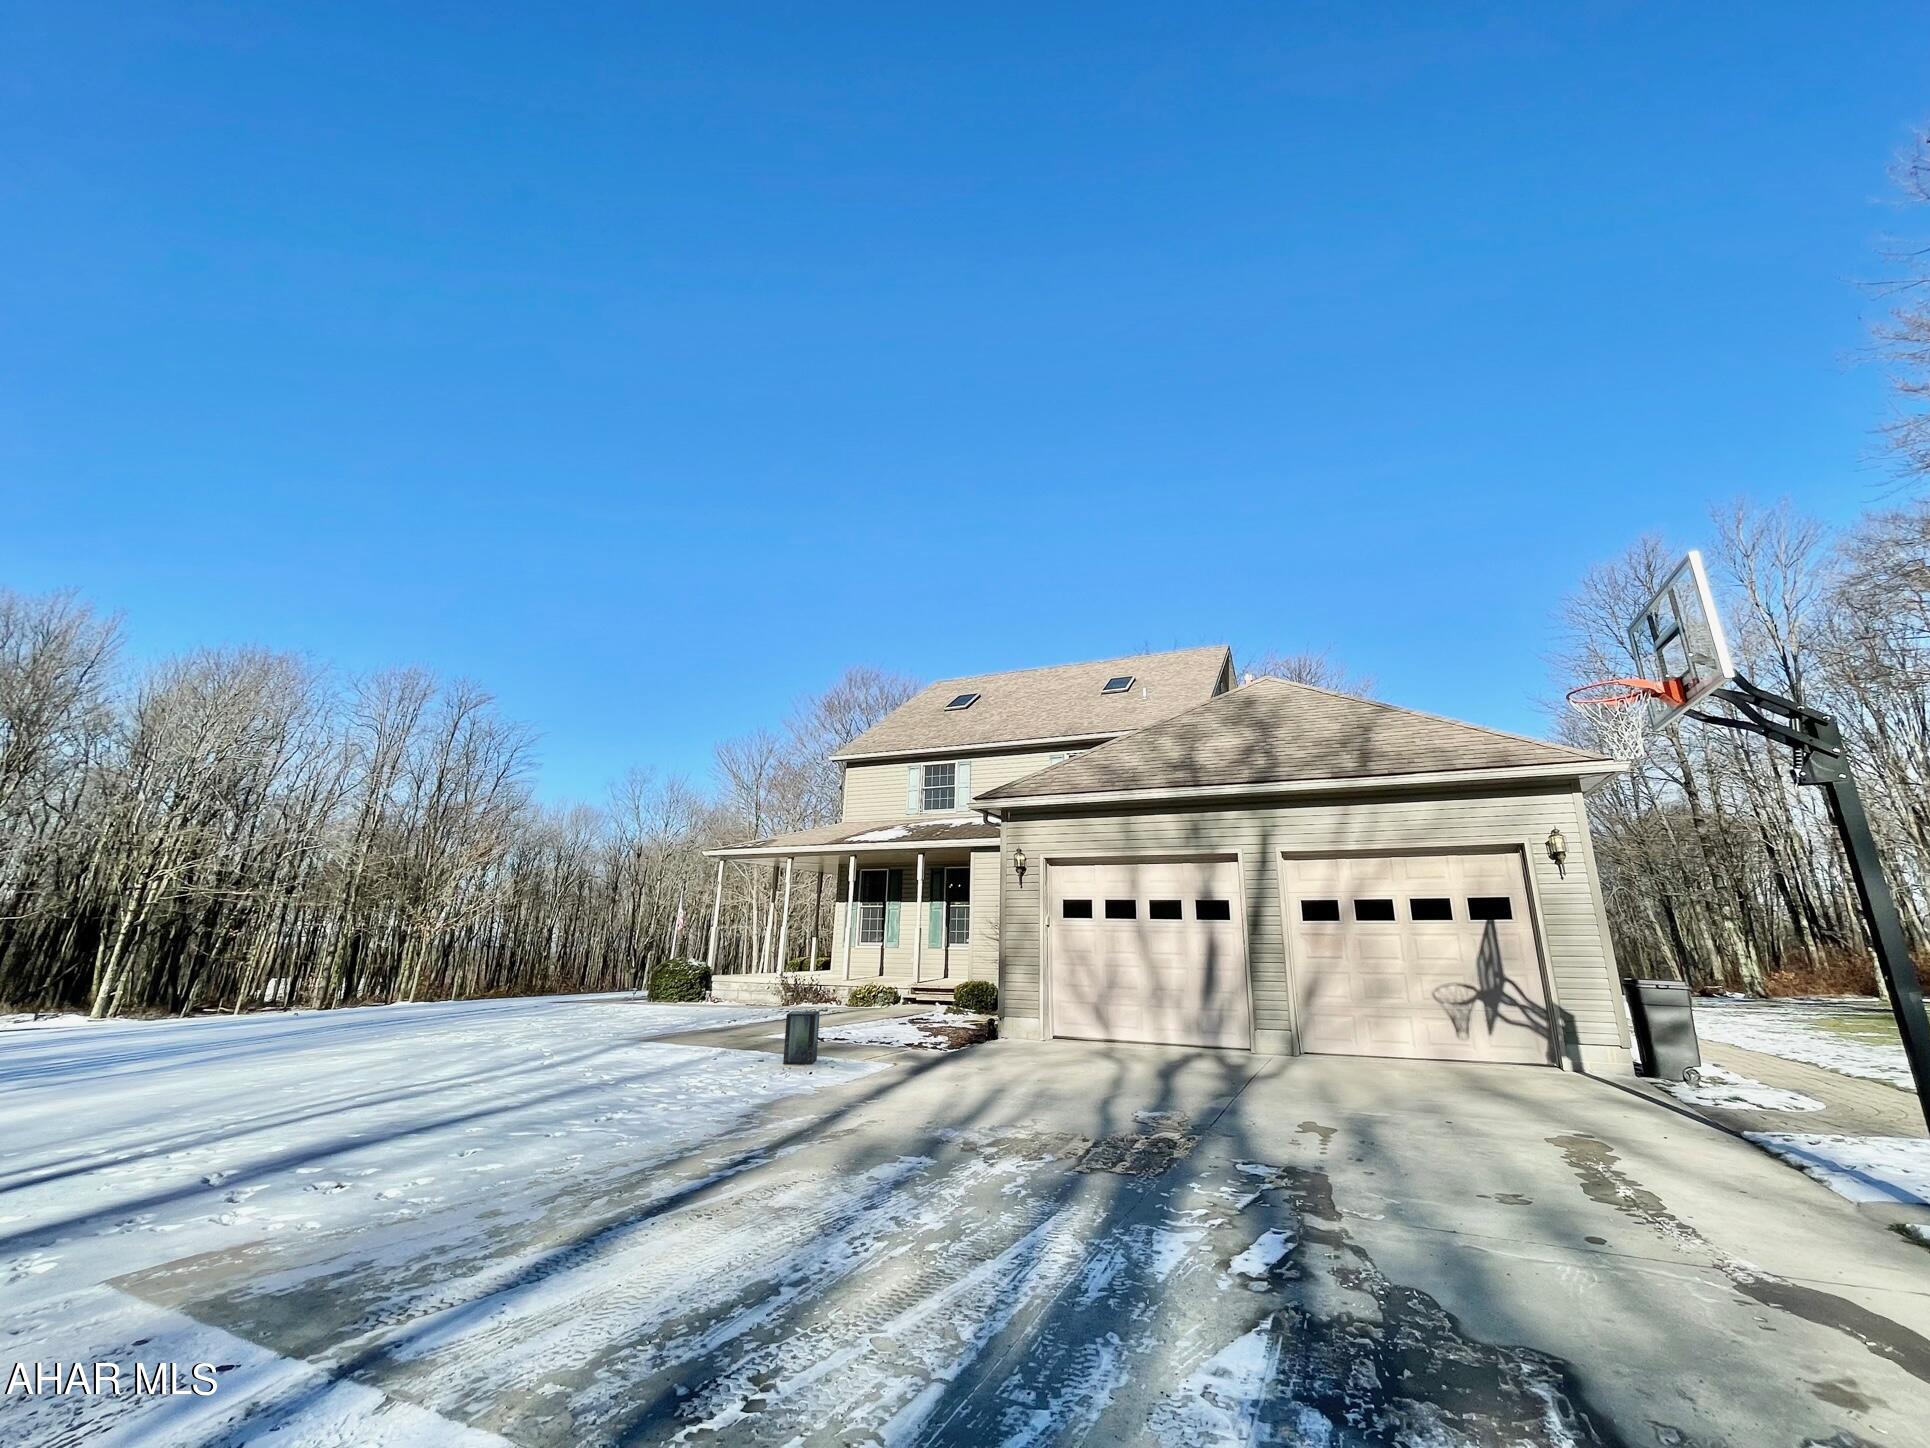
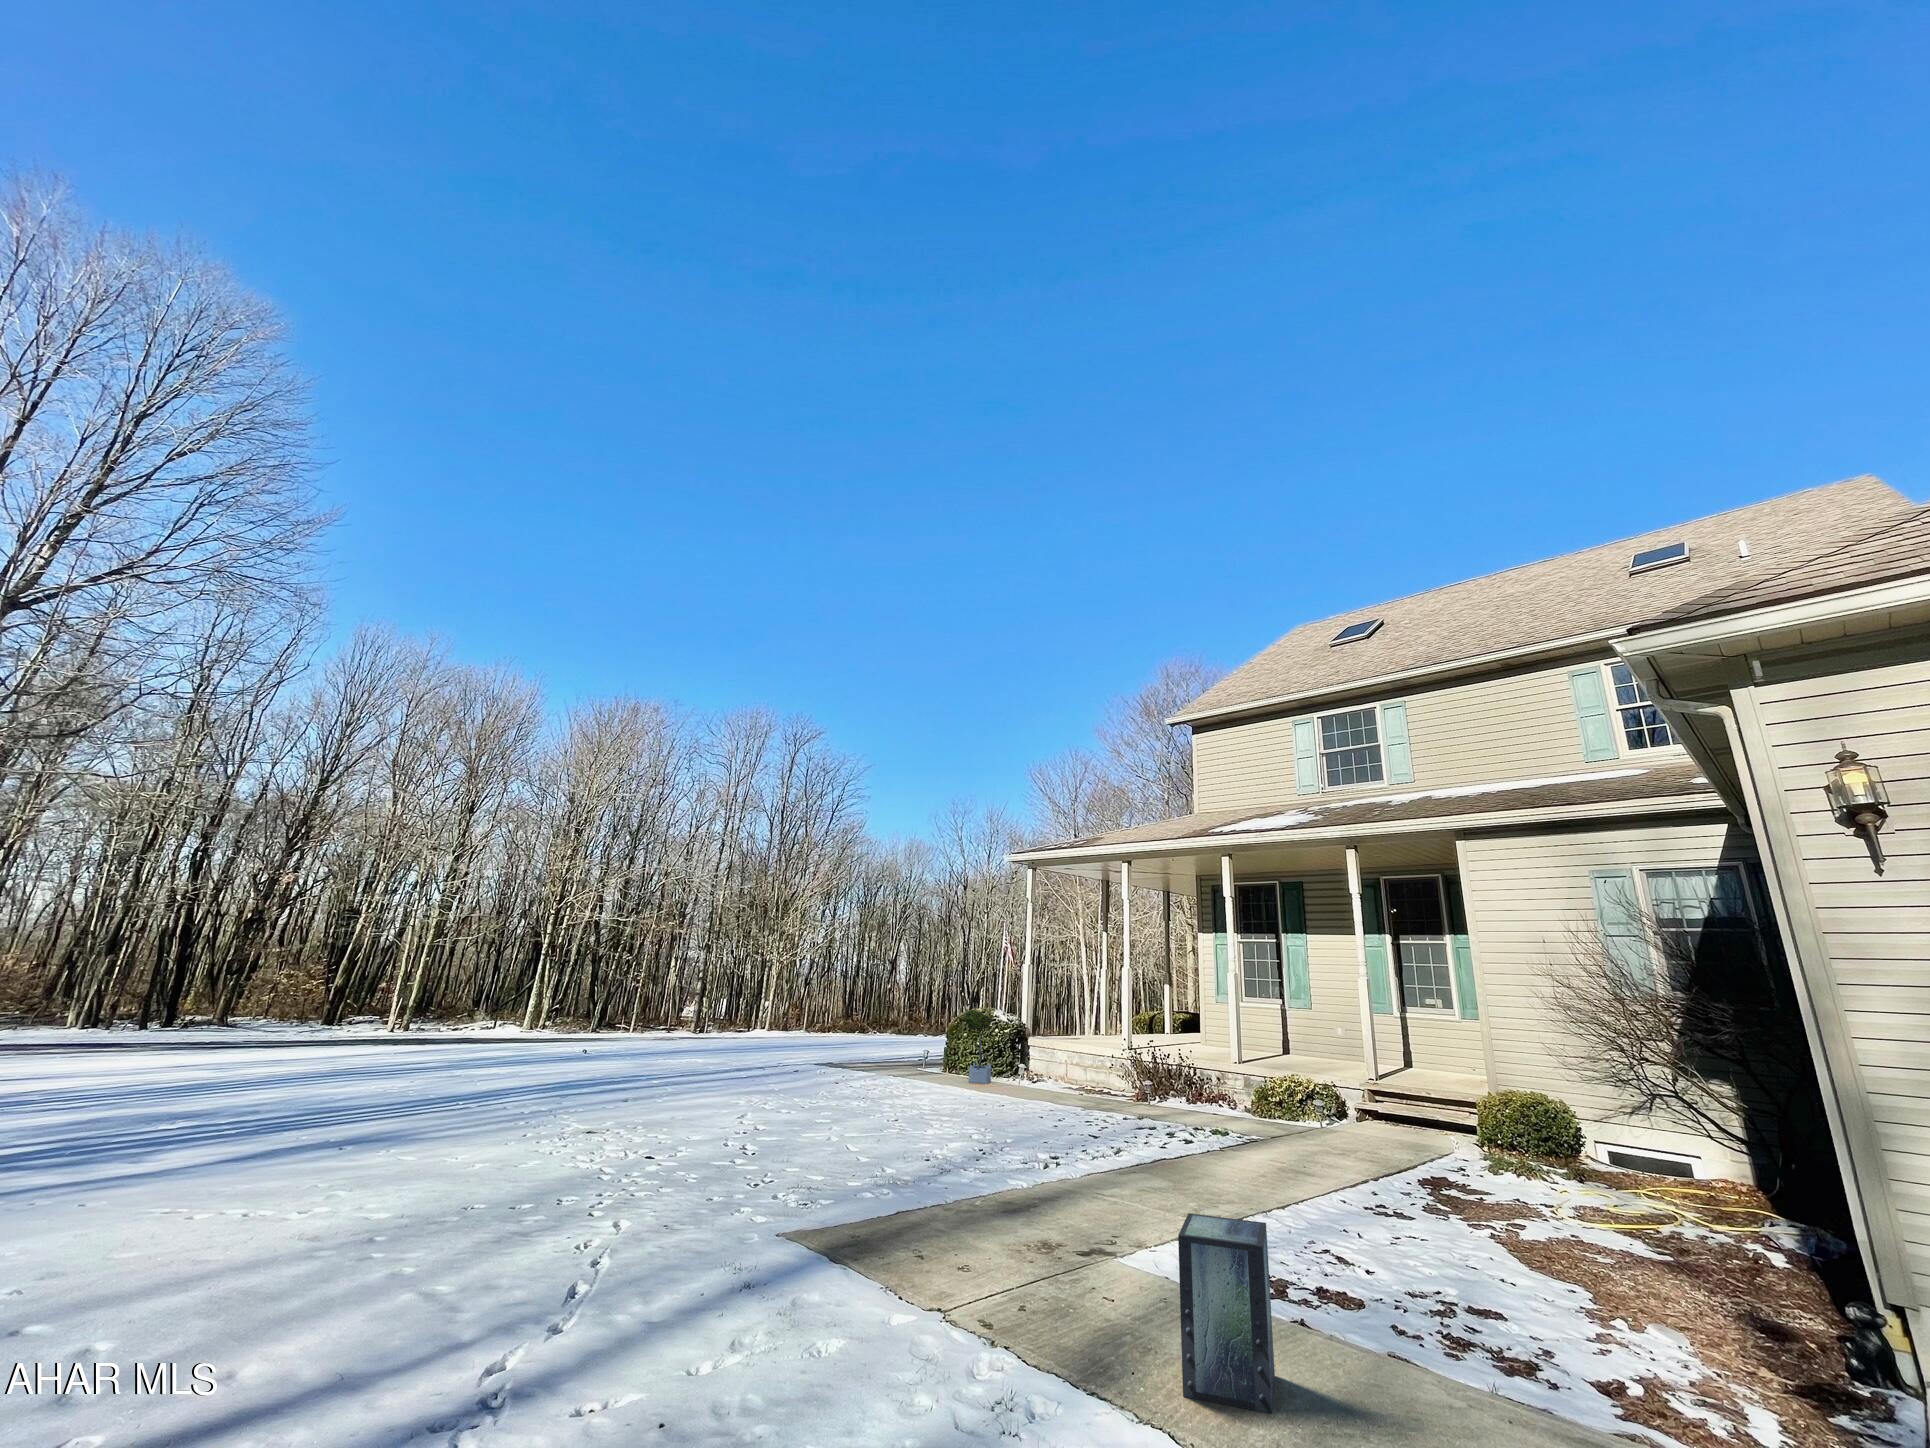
potted tree: none [670,957,690,1005] -> present [964,1010,992,1084]

